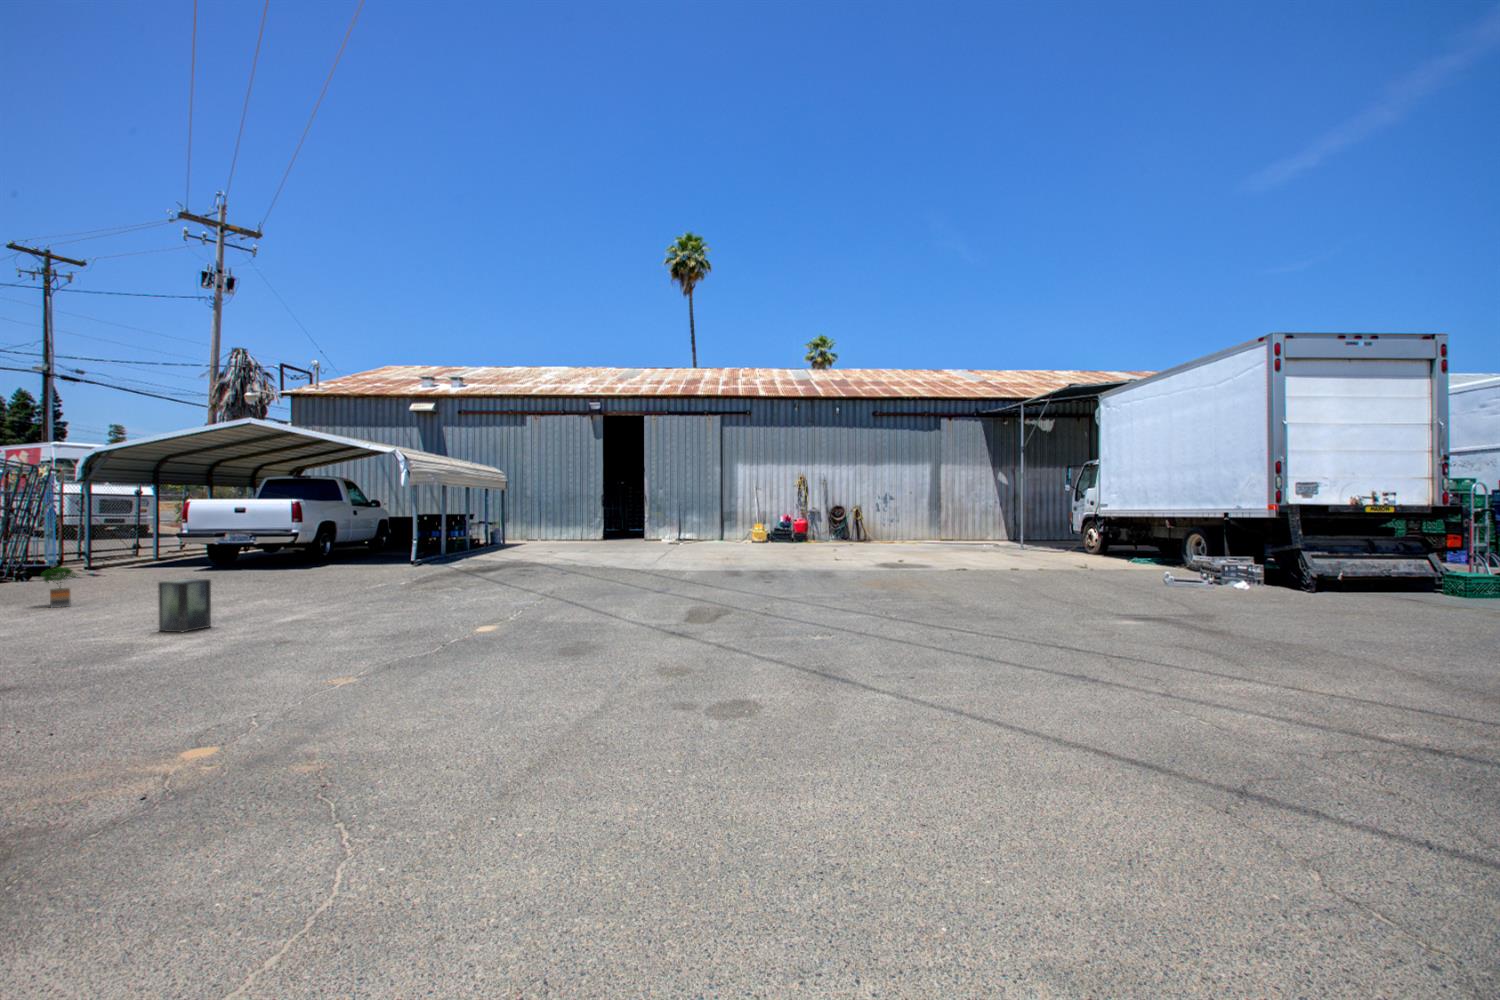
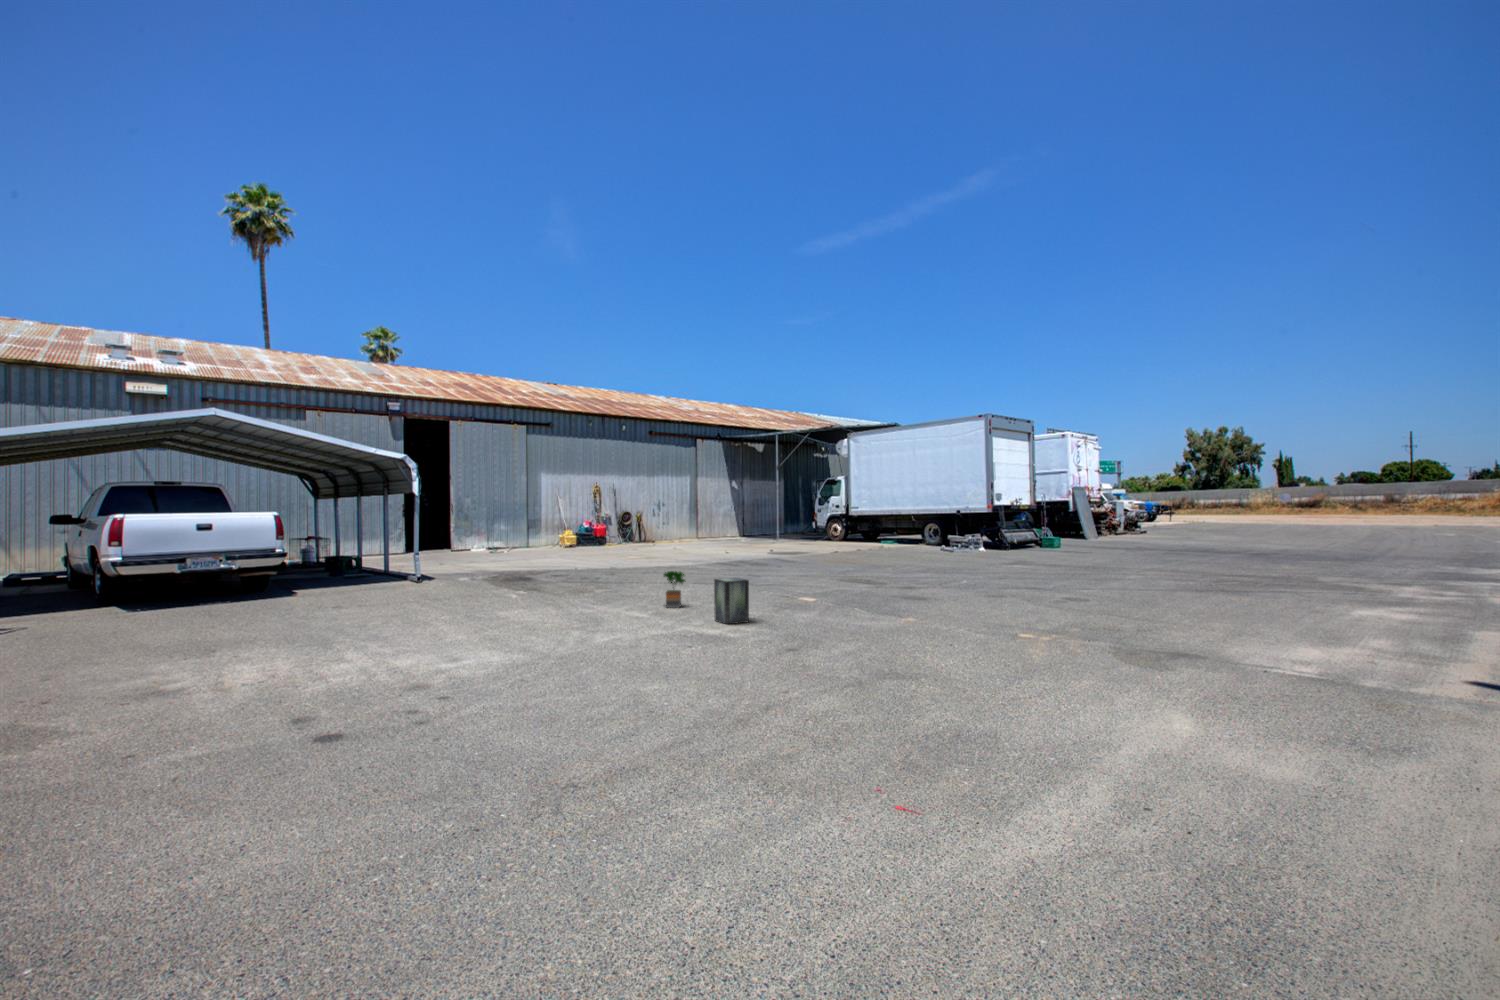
potted tree: present [42,567,78,608] -> present [664,571,686,608]

